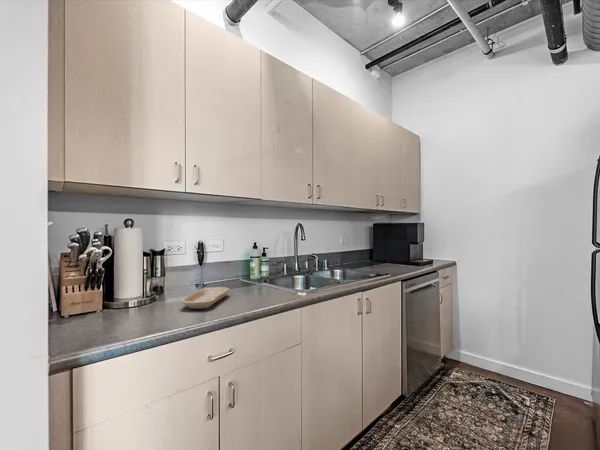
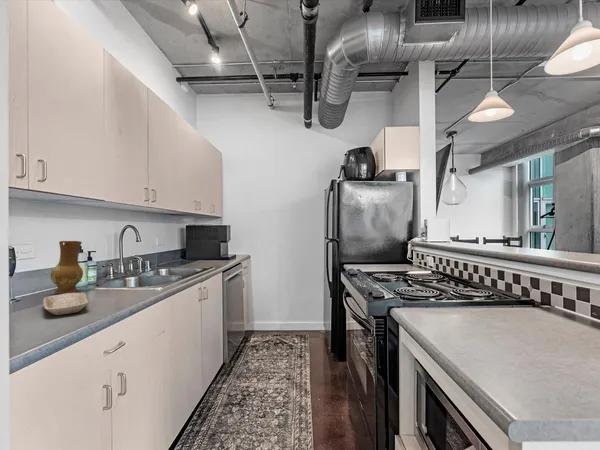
ceramic jug: none [222,238,246,287] -> present [51,241,83,294]

